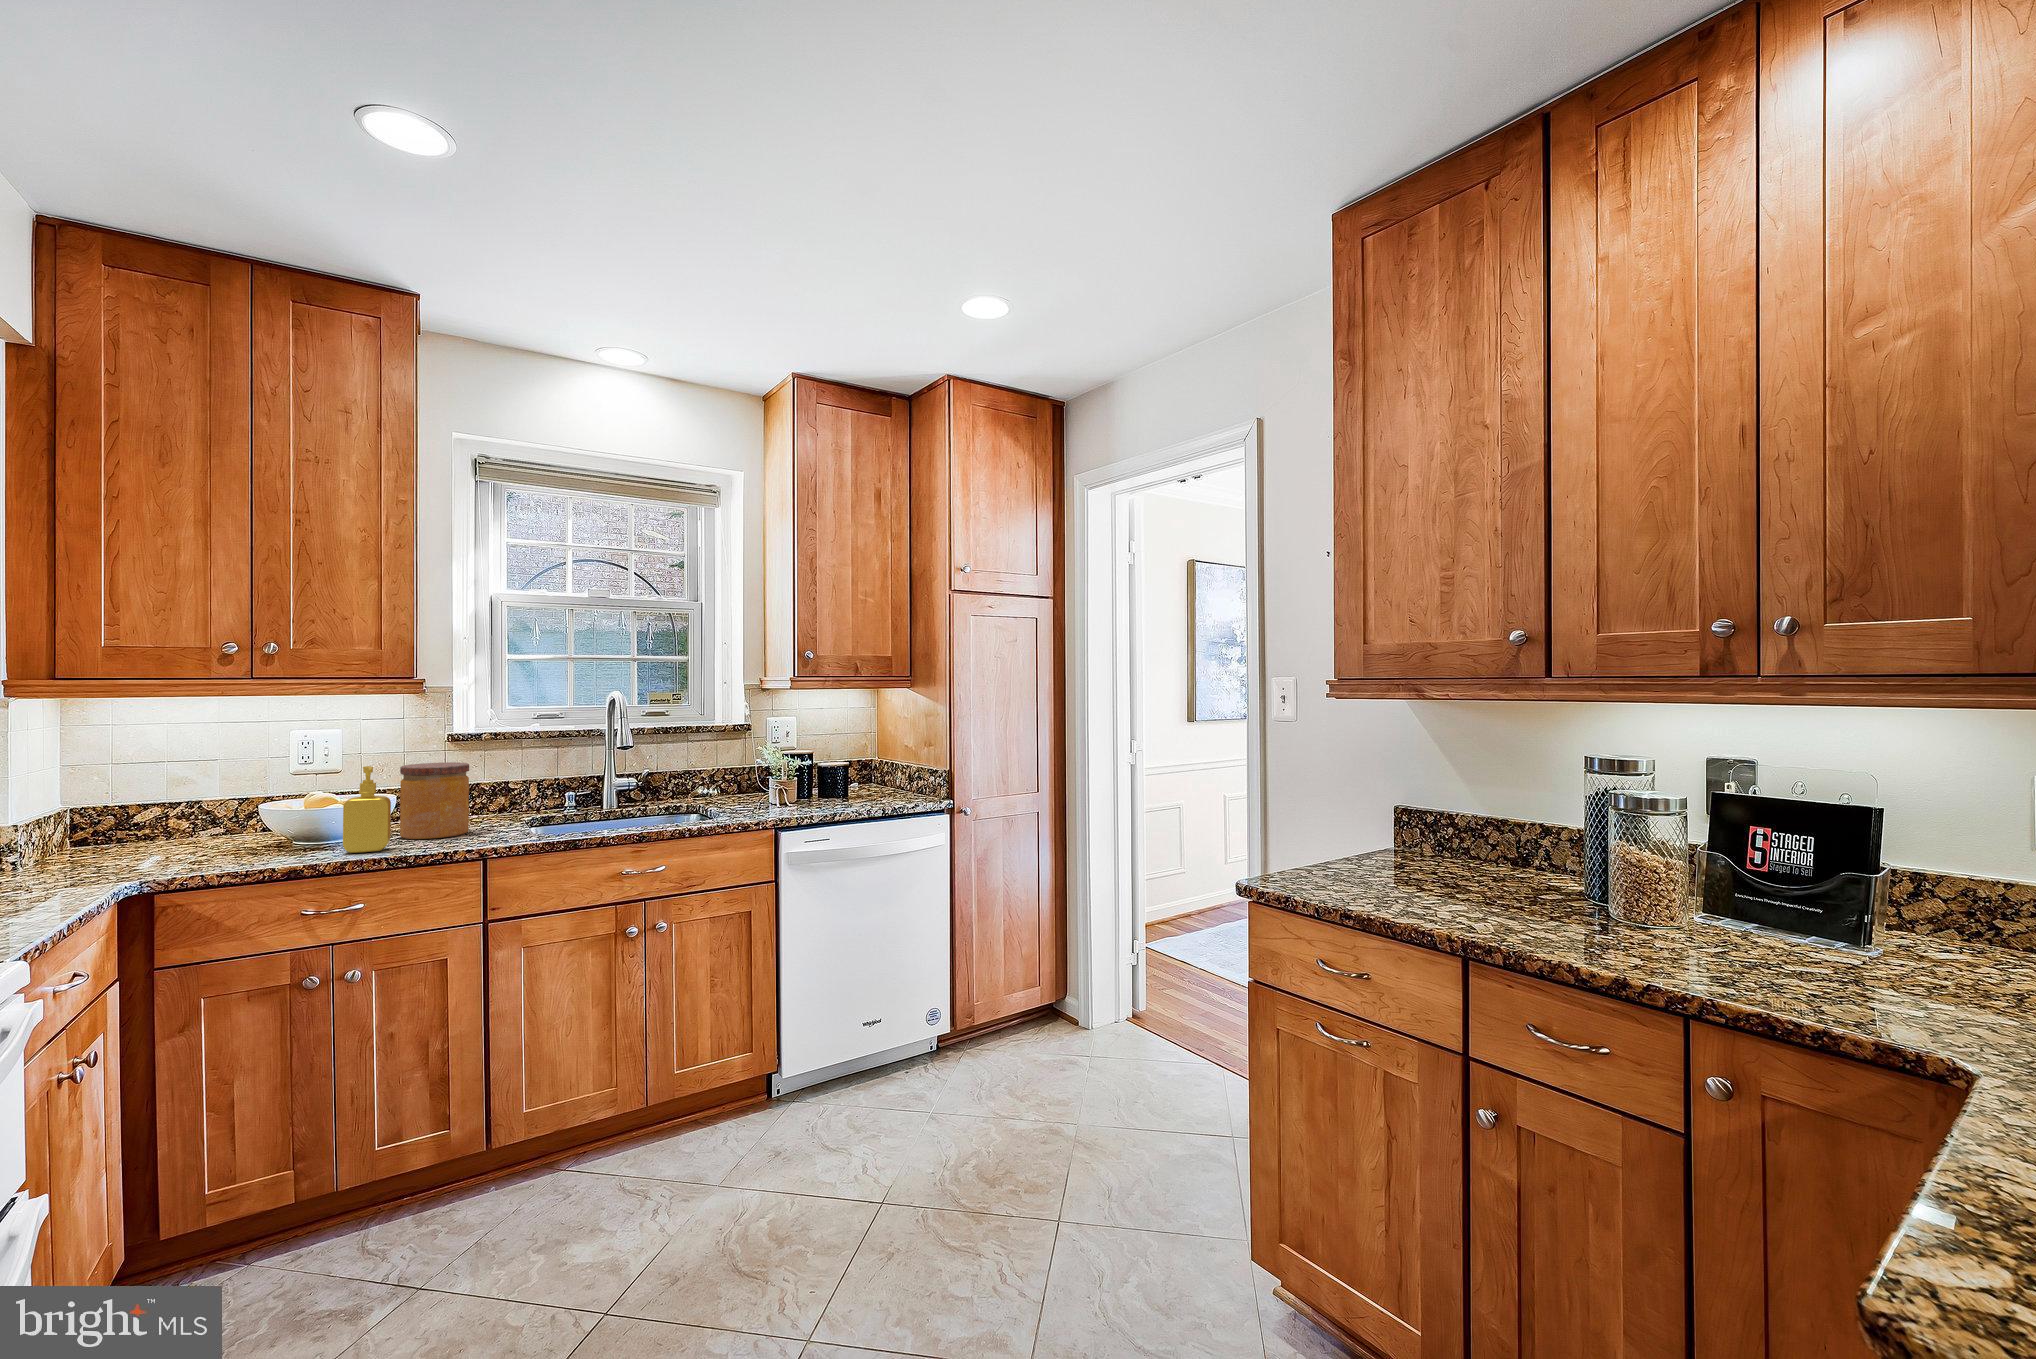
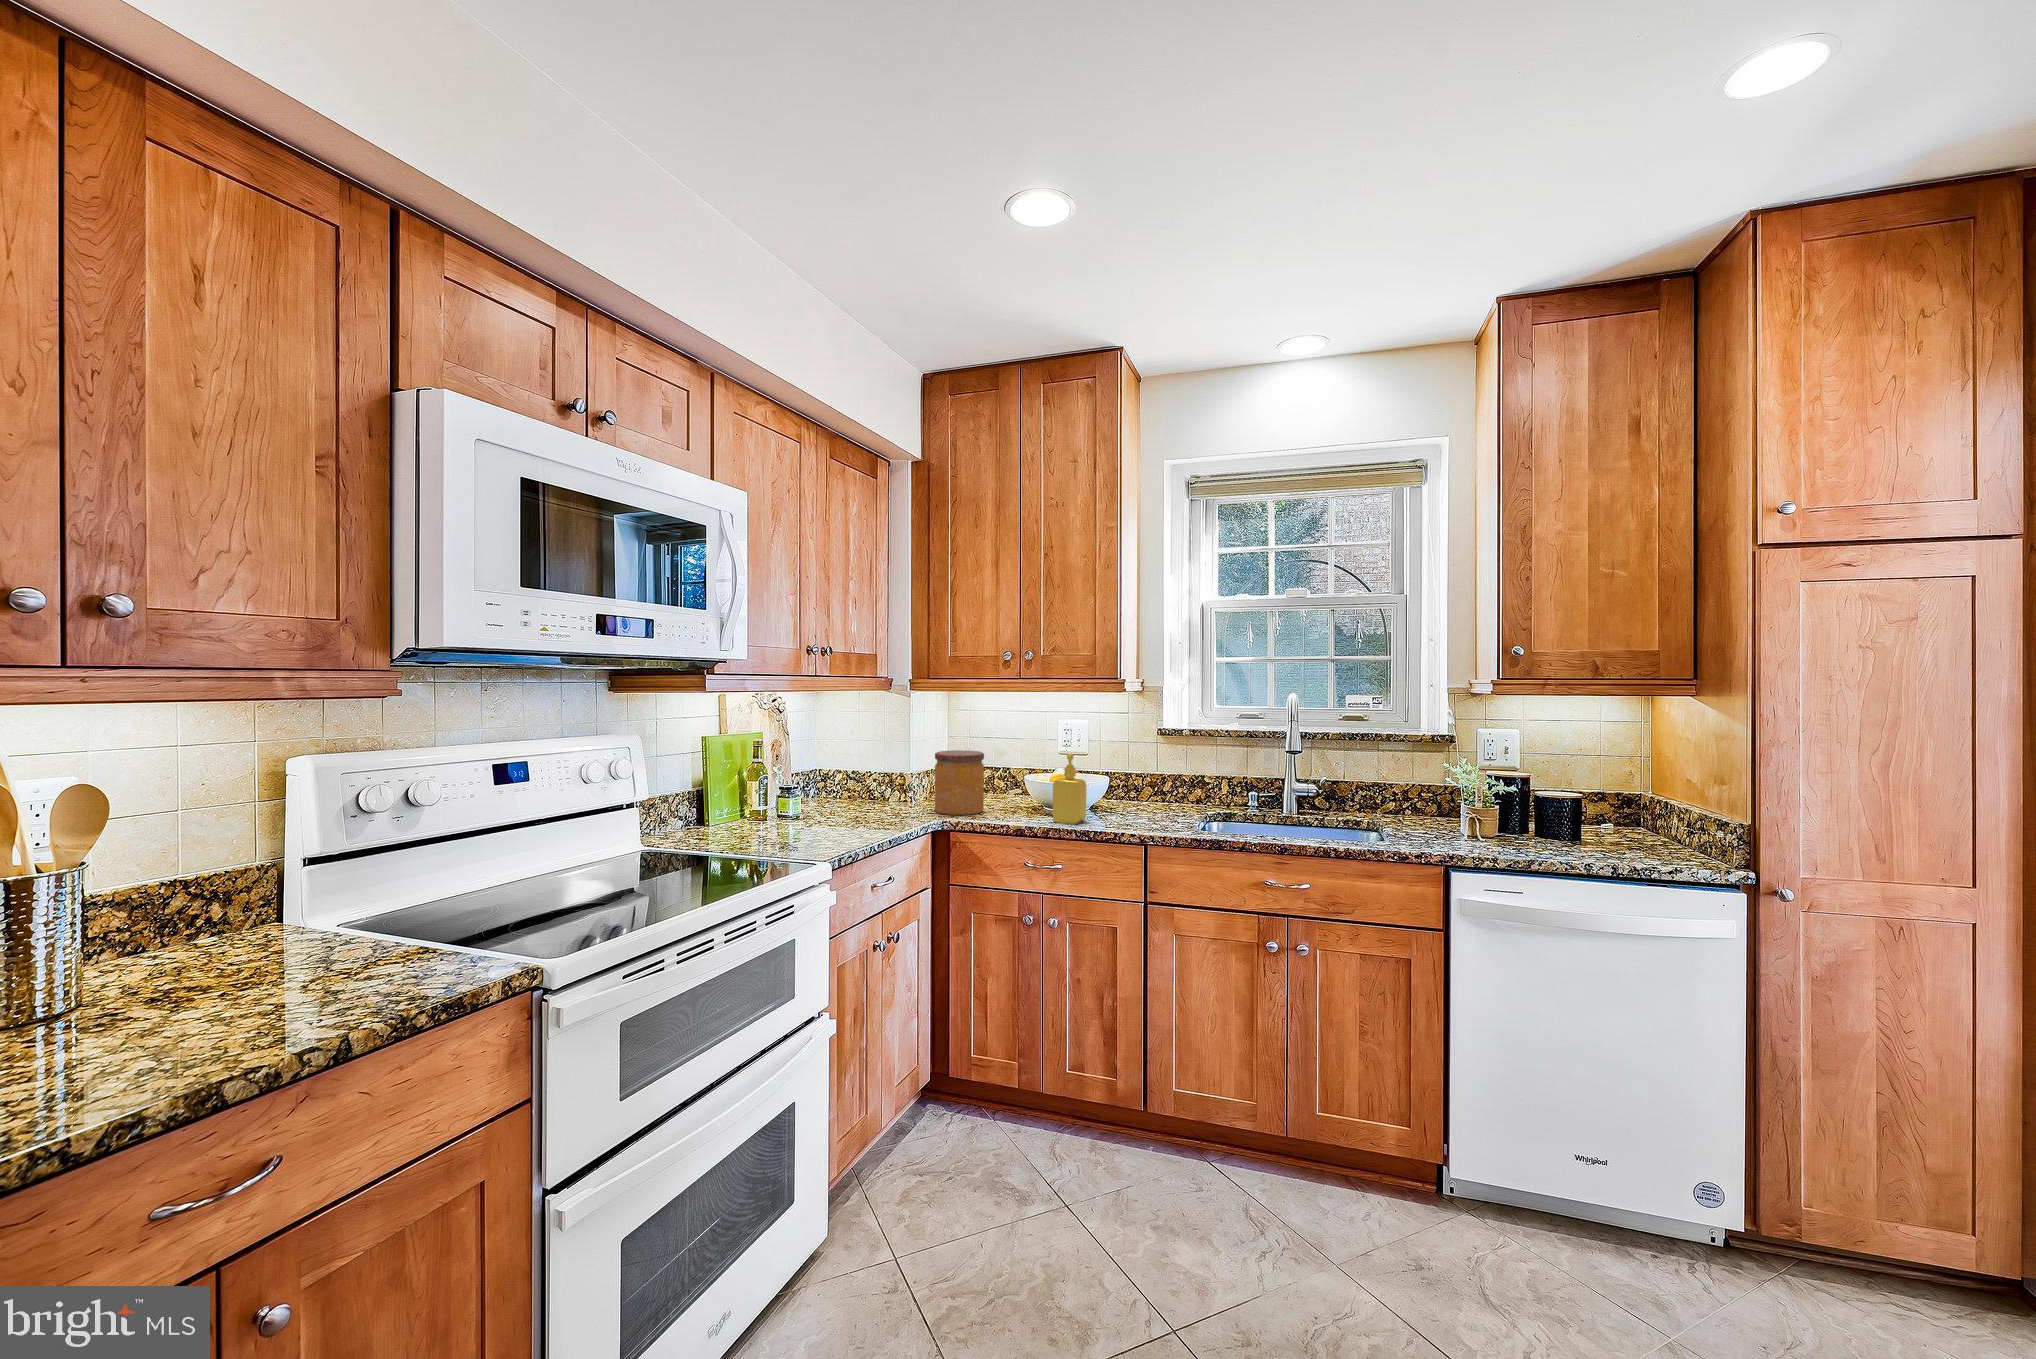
jar: present [400,762,469,839] -> present [935,750,984,815]

